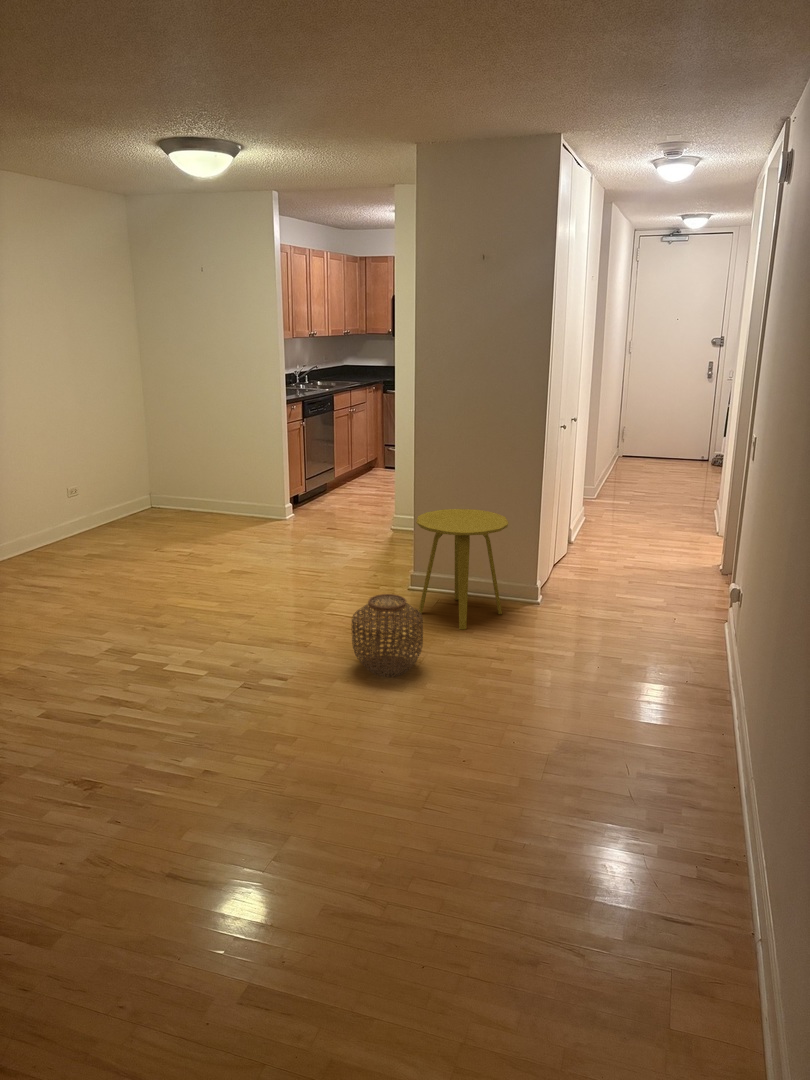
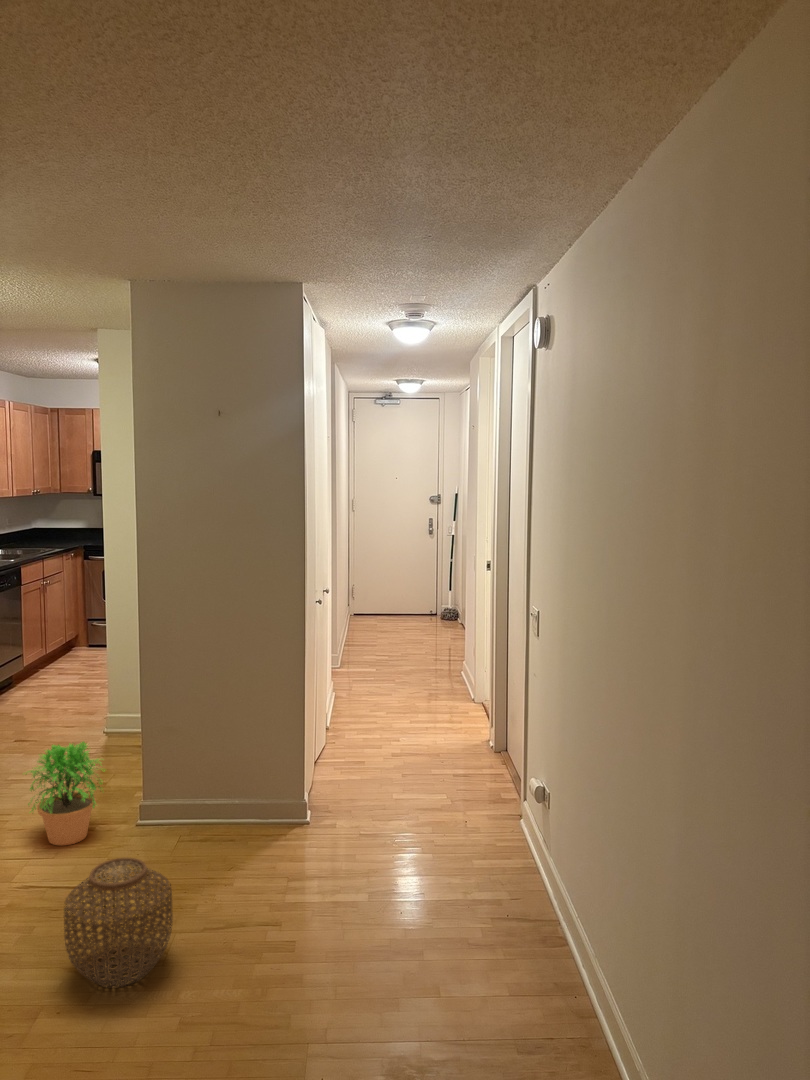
side table: present [416,509,508,629] -> none [149,712,270,879]
potted plant: none [330,522,389,596] -> present [28,742,102,846]

